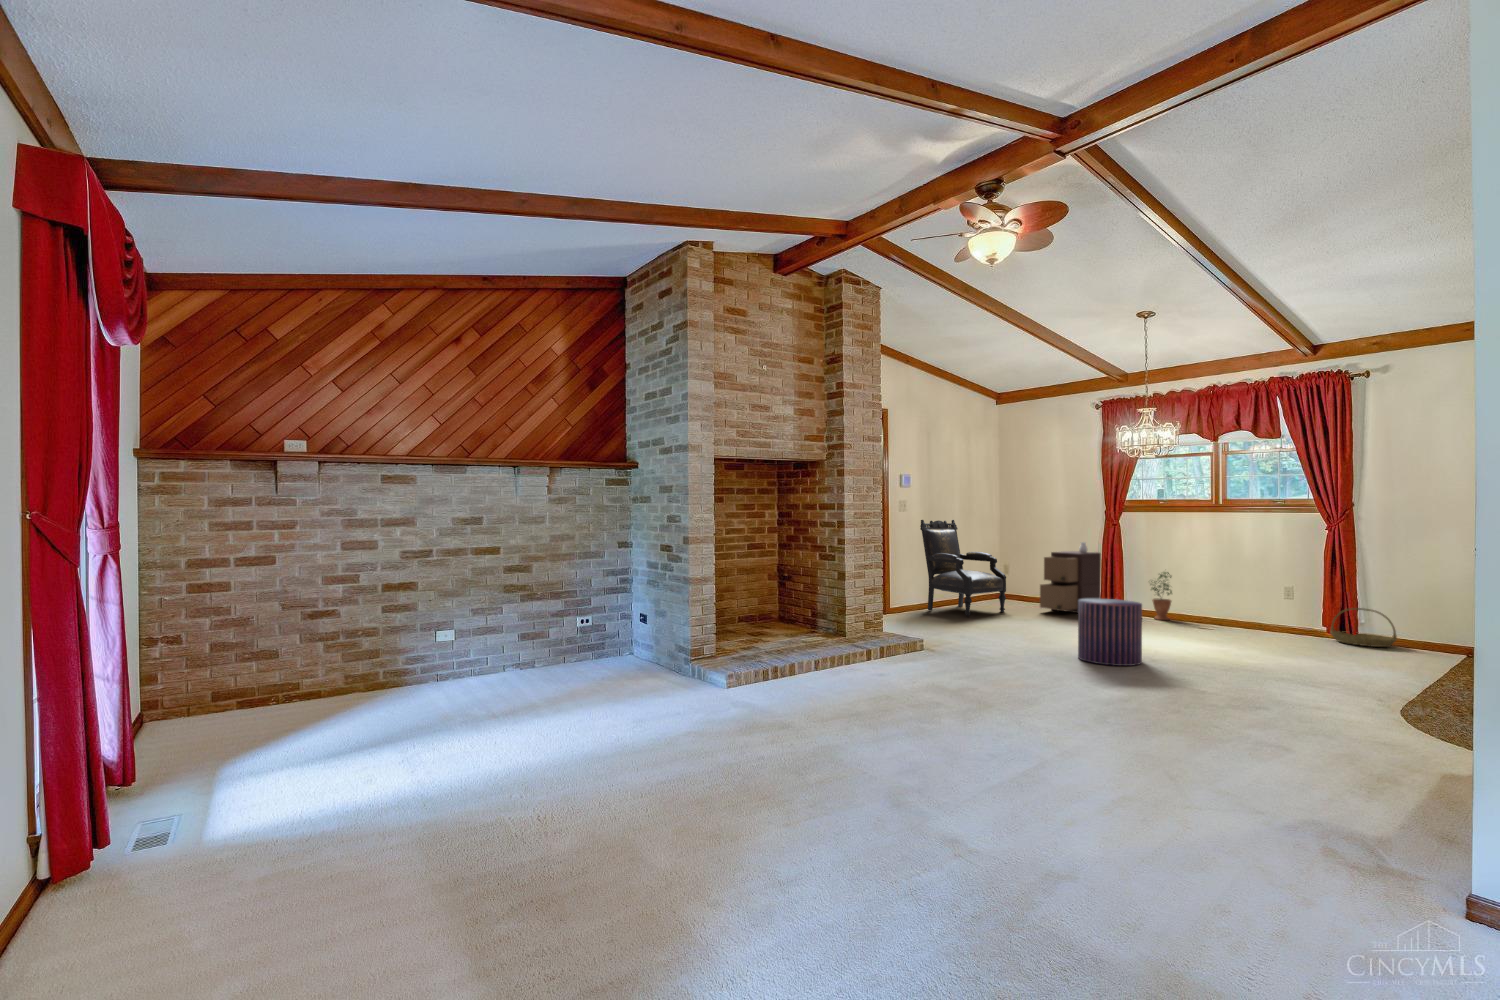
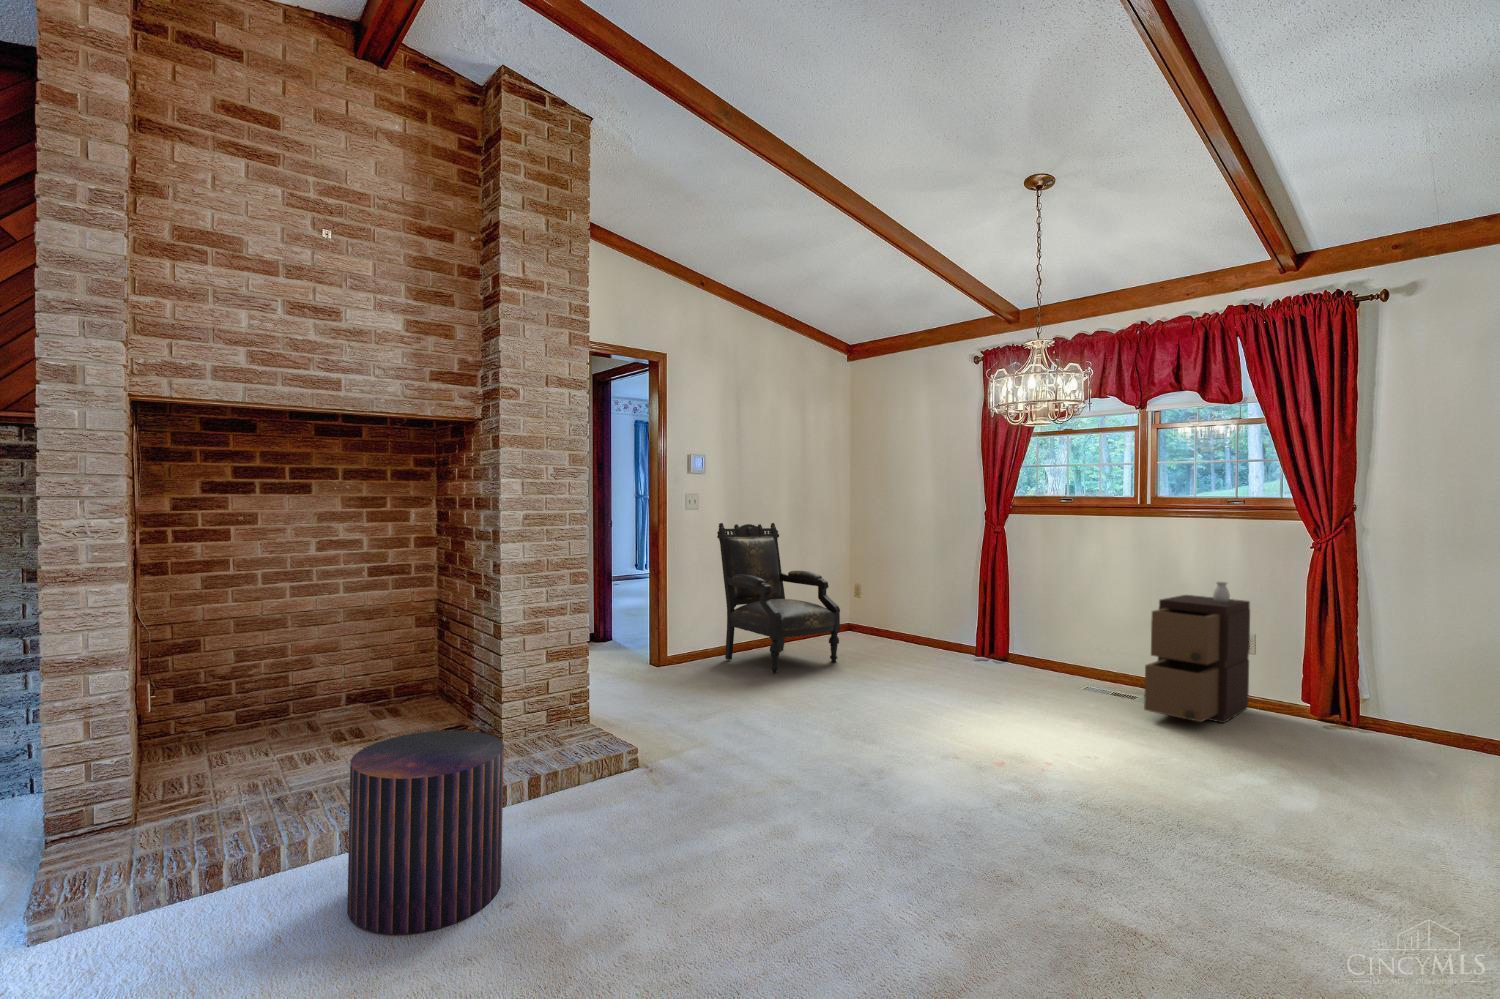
storage cabinet: present [1040,542,1101,613] -> present [1144,582,1250,723]
potted plant: present [1151,572,1172,620] -> none [1041,602,1076,680]
pouf: present [1078,599,1142,666] -> present [347,730,504,934]
basket: present [1330,608,1397,647] -> none [1318,680,1432,750]

